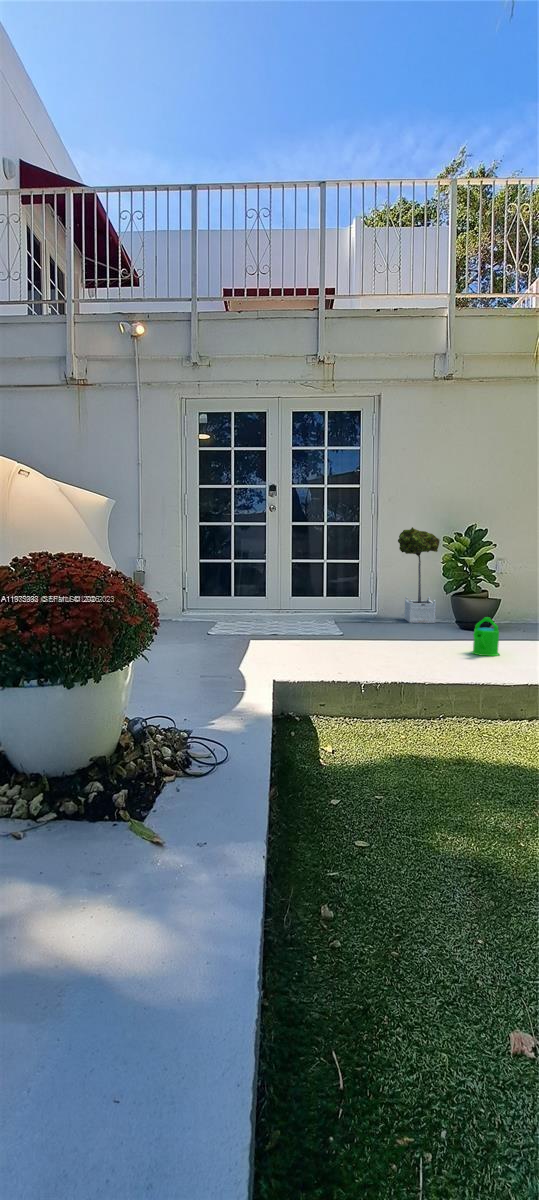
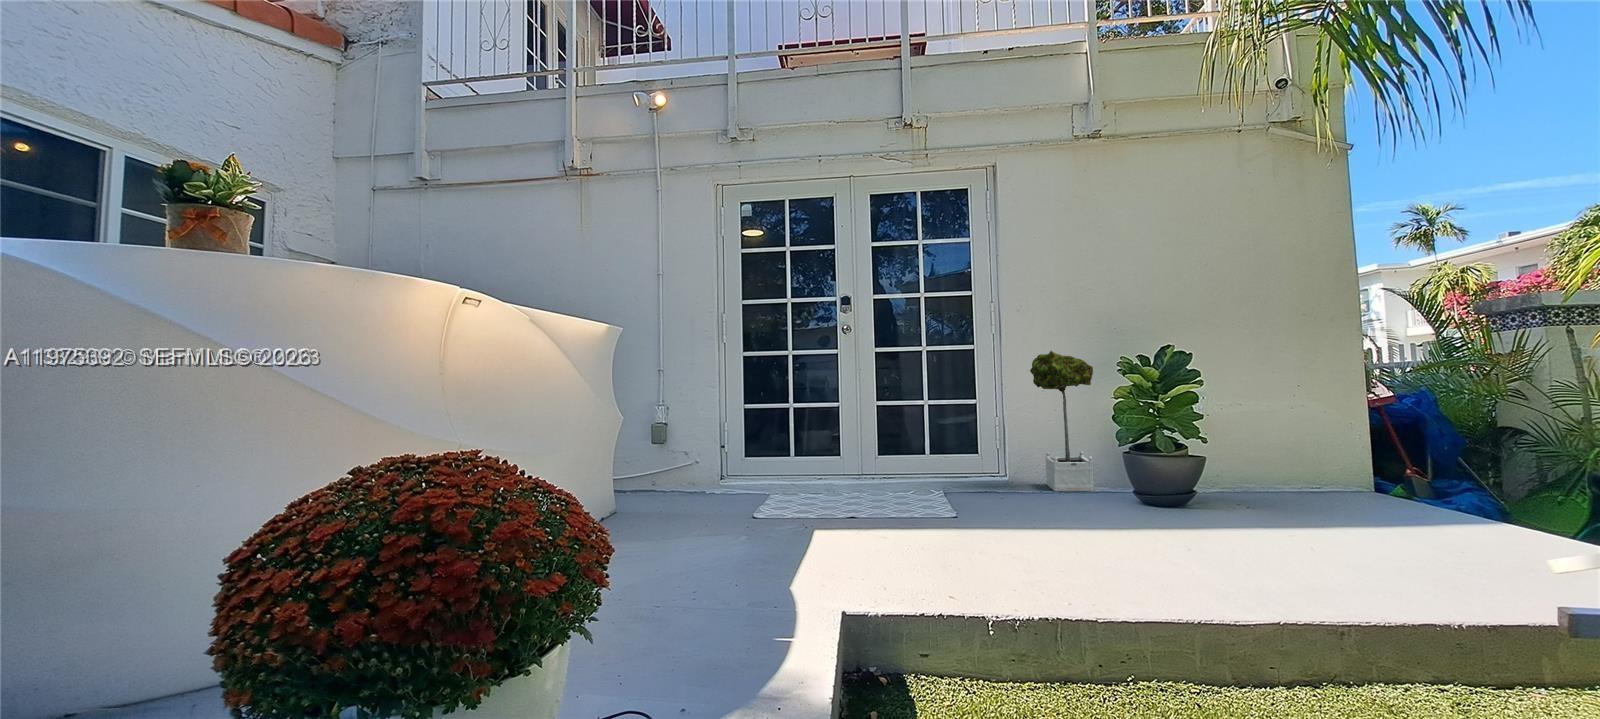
watering can: present [471,617,499,656] -> none [1159,491,1209,555]

